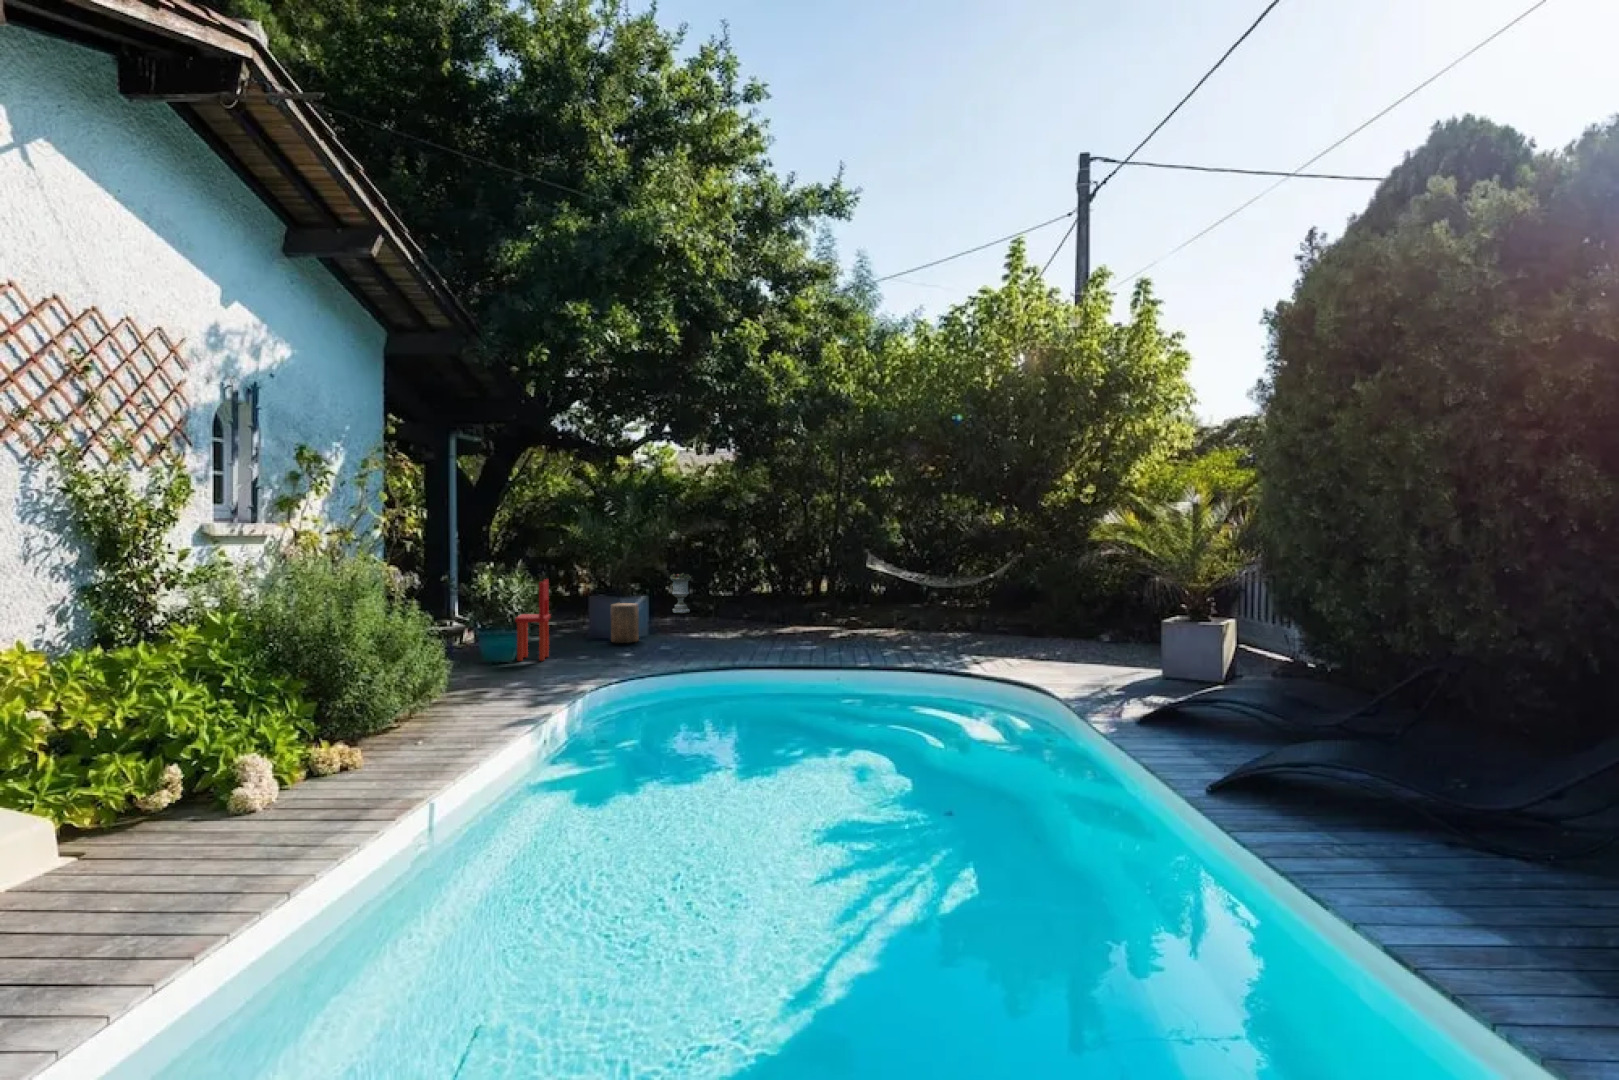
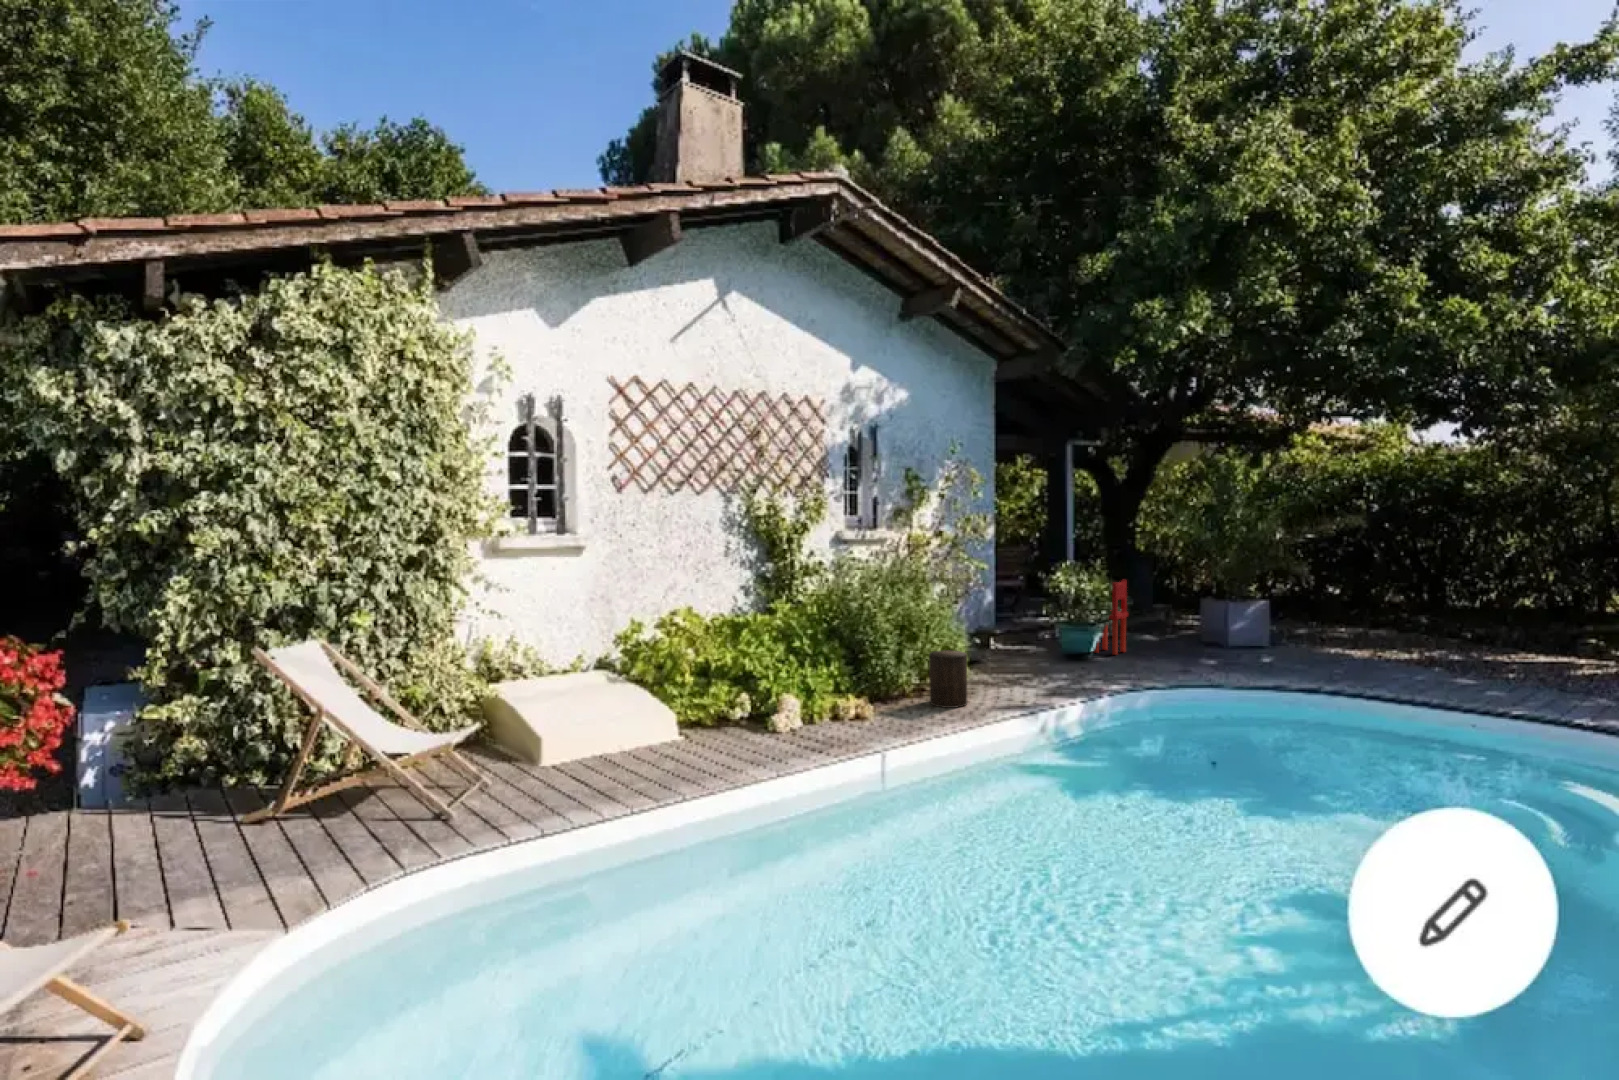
planter: present [670,573,691,614] -> none [1325,576,1352,622]
stool: present [611,603,639,643] -> present [929,650,967,708]

